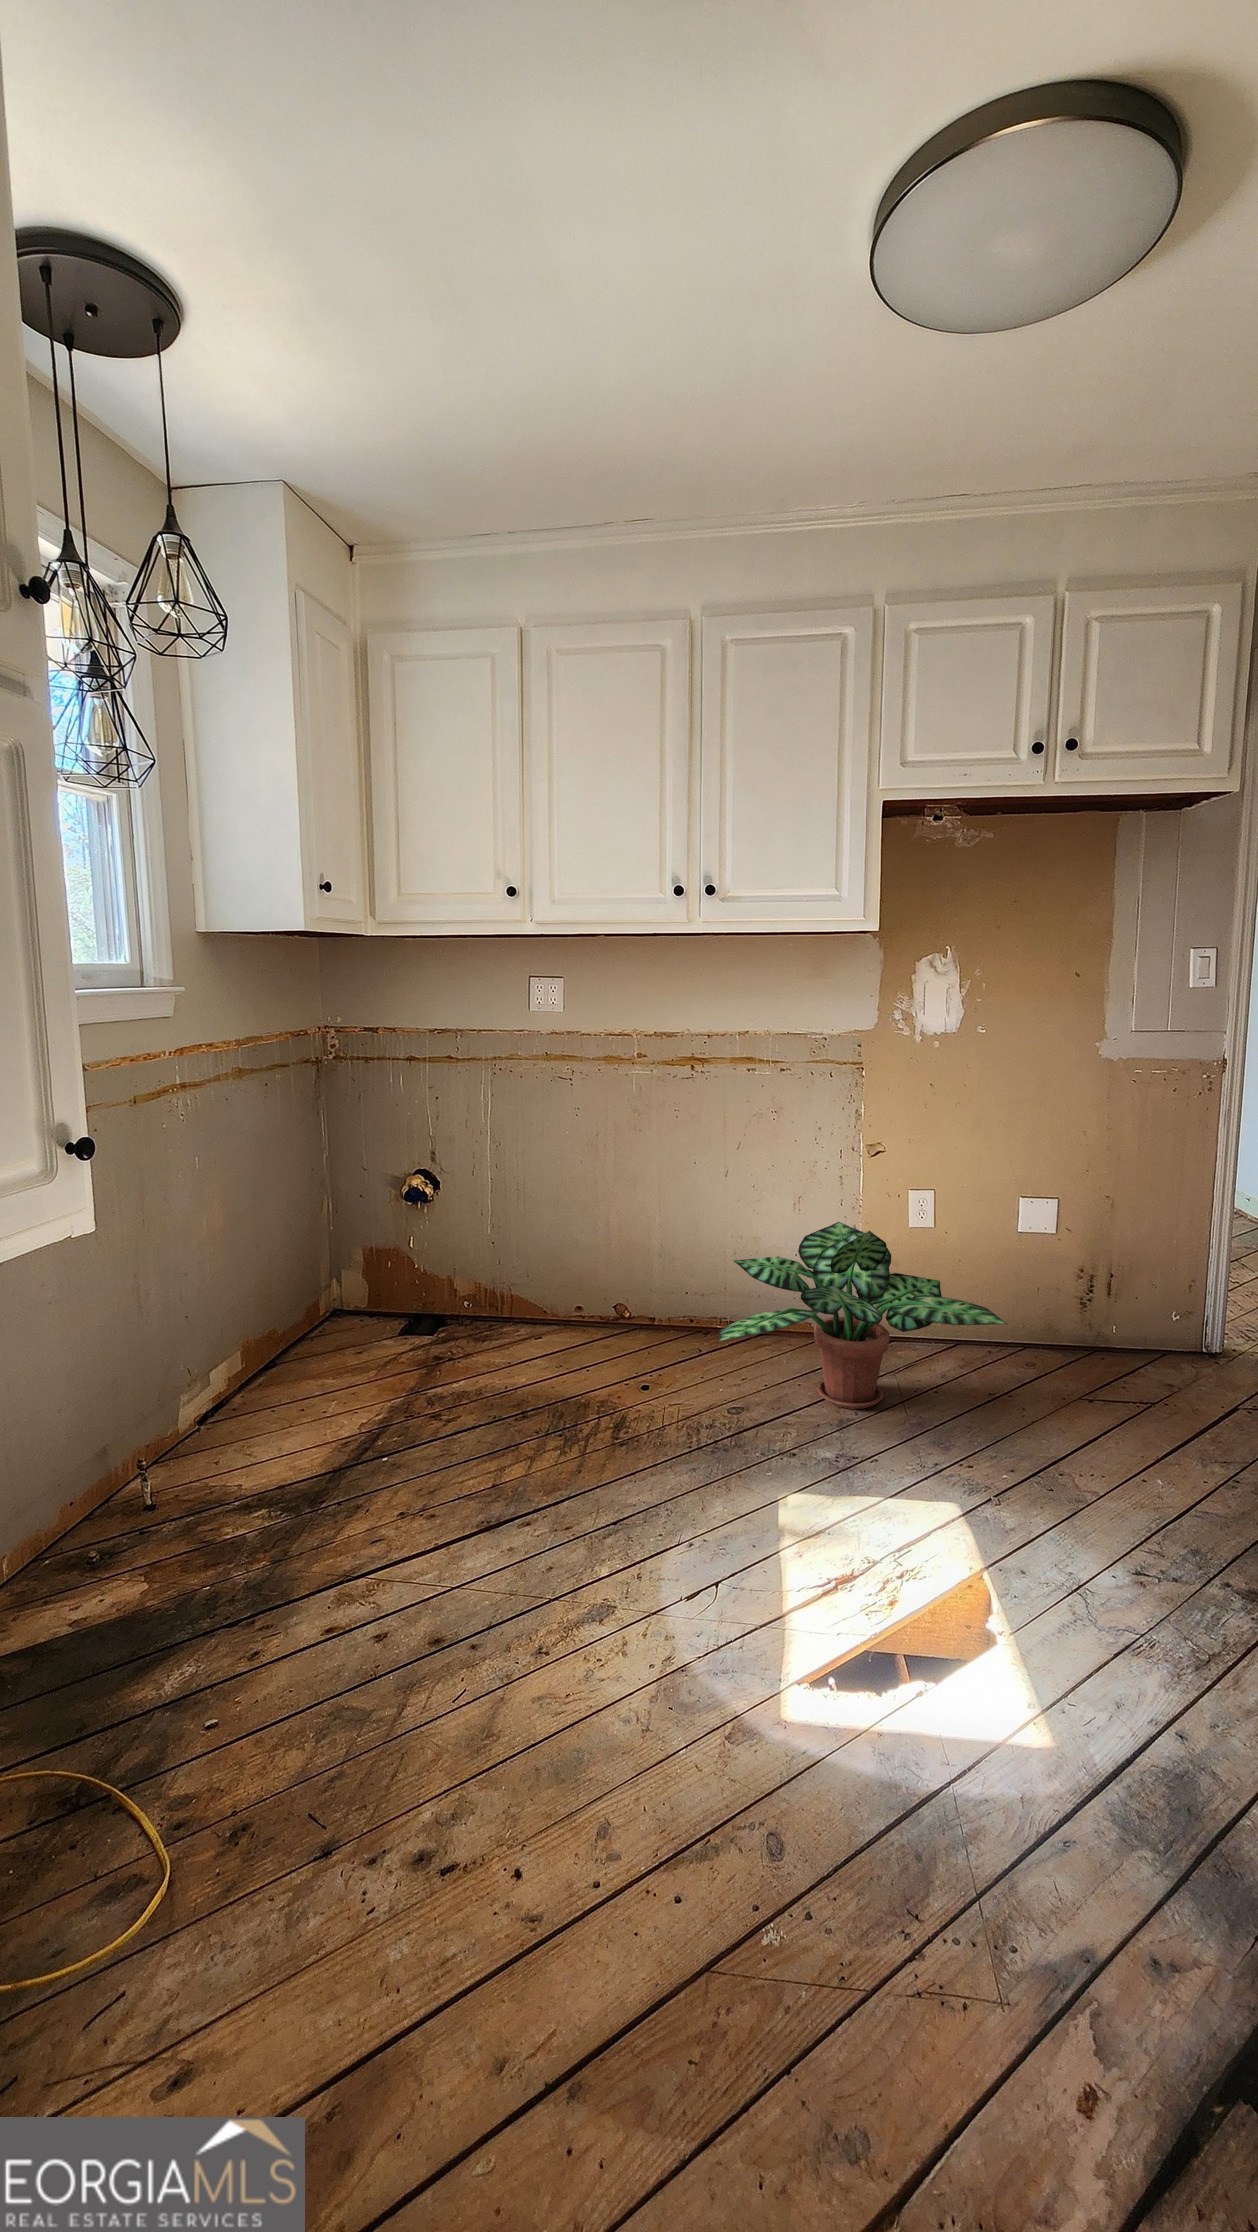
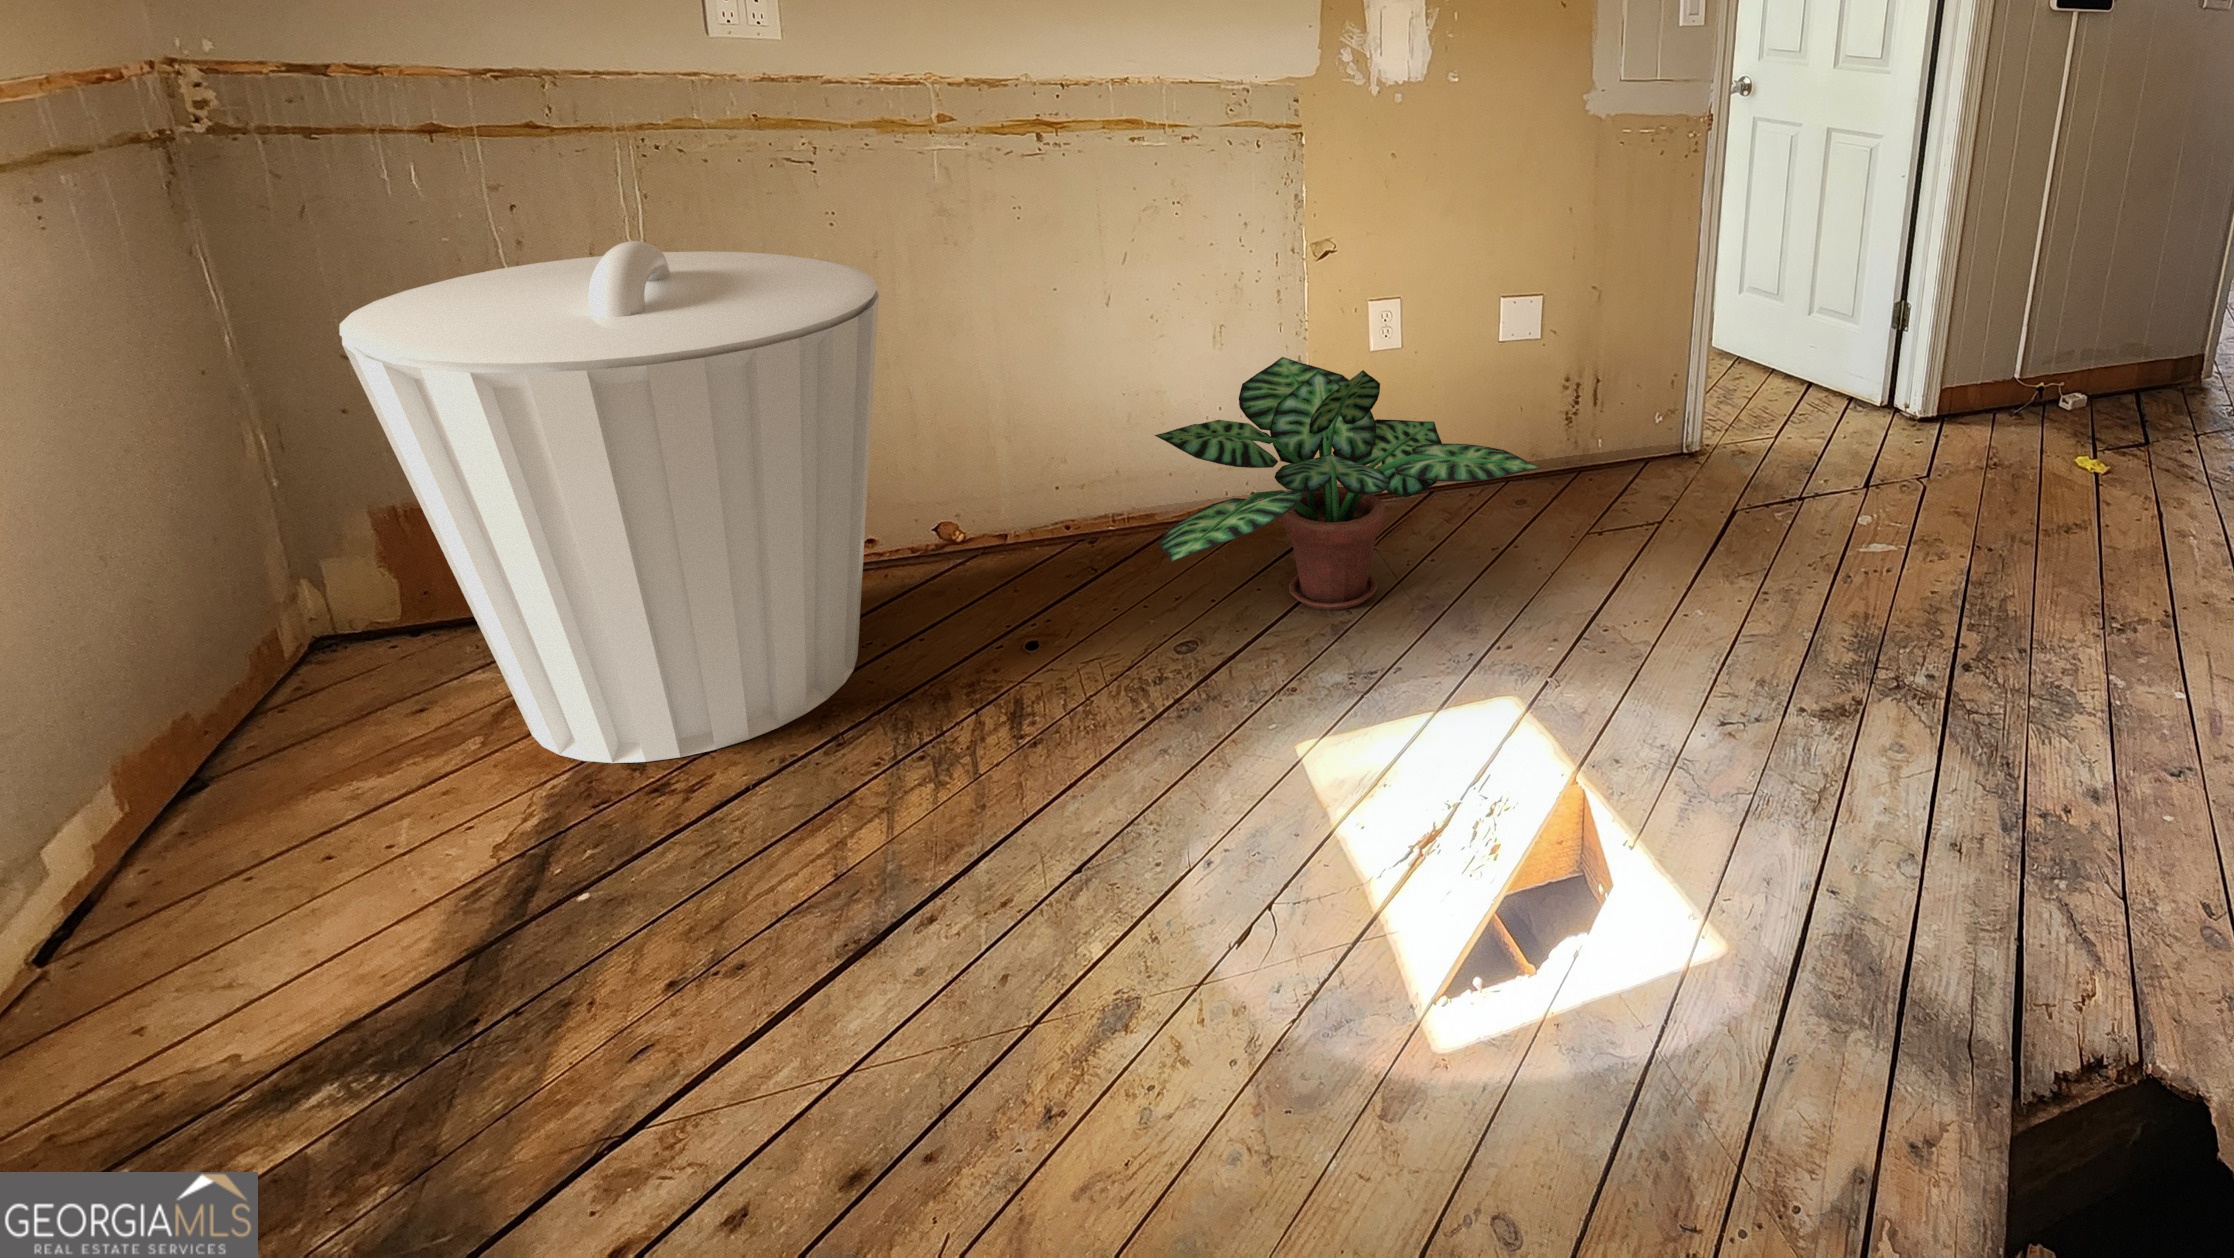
trash can: none [351,1117,584,1403] -> present [340,241,879,763]

